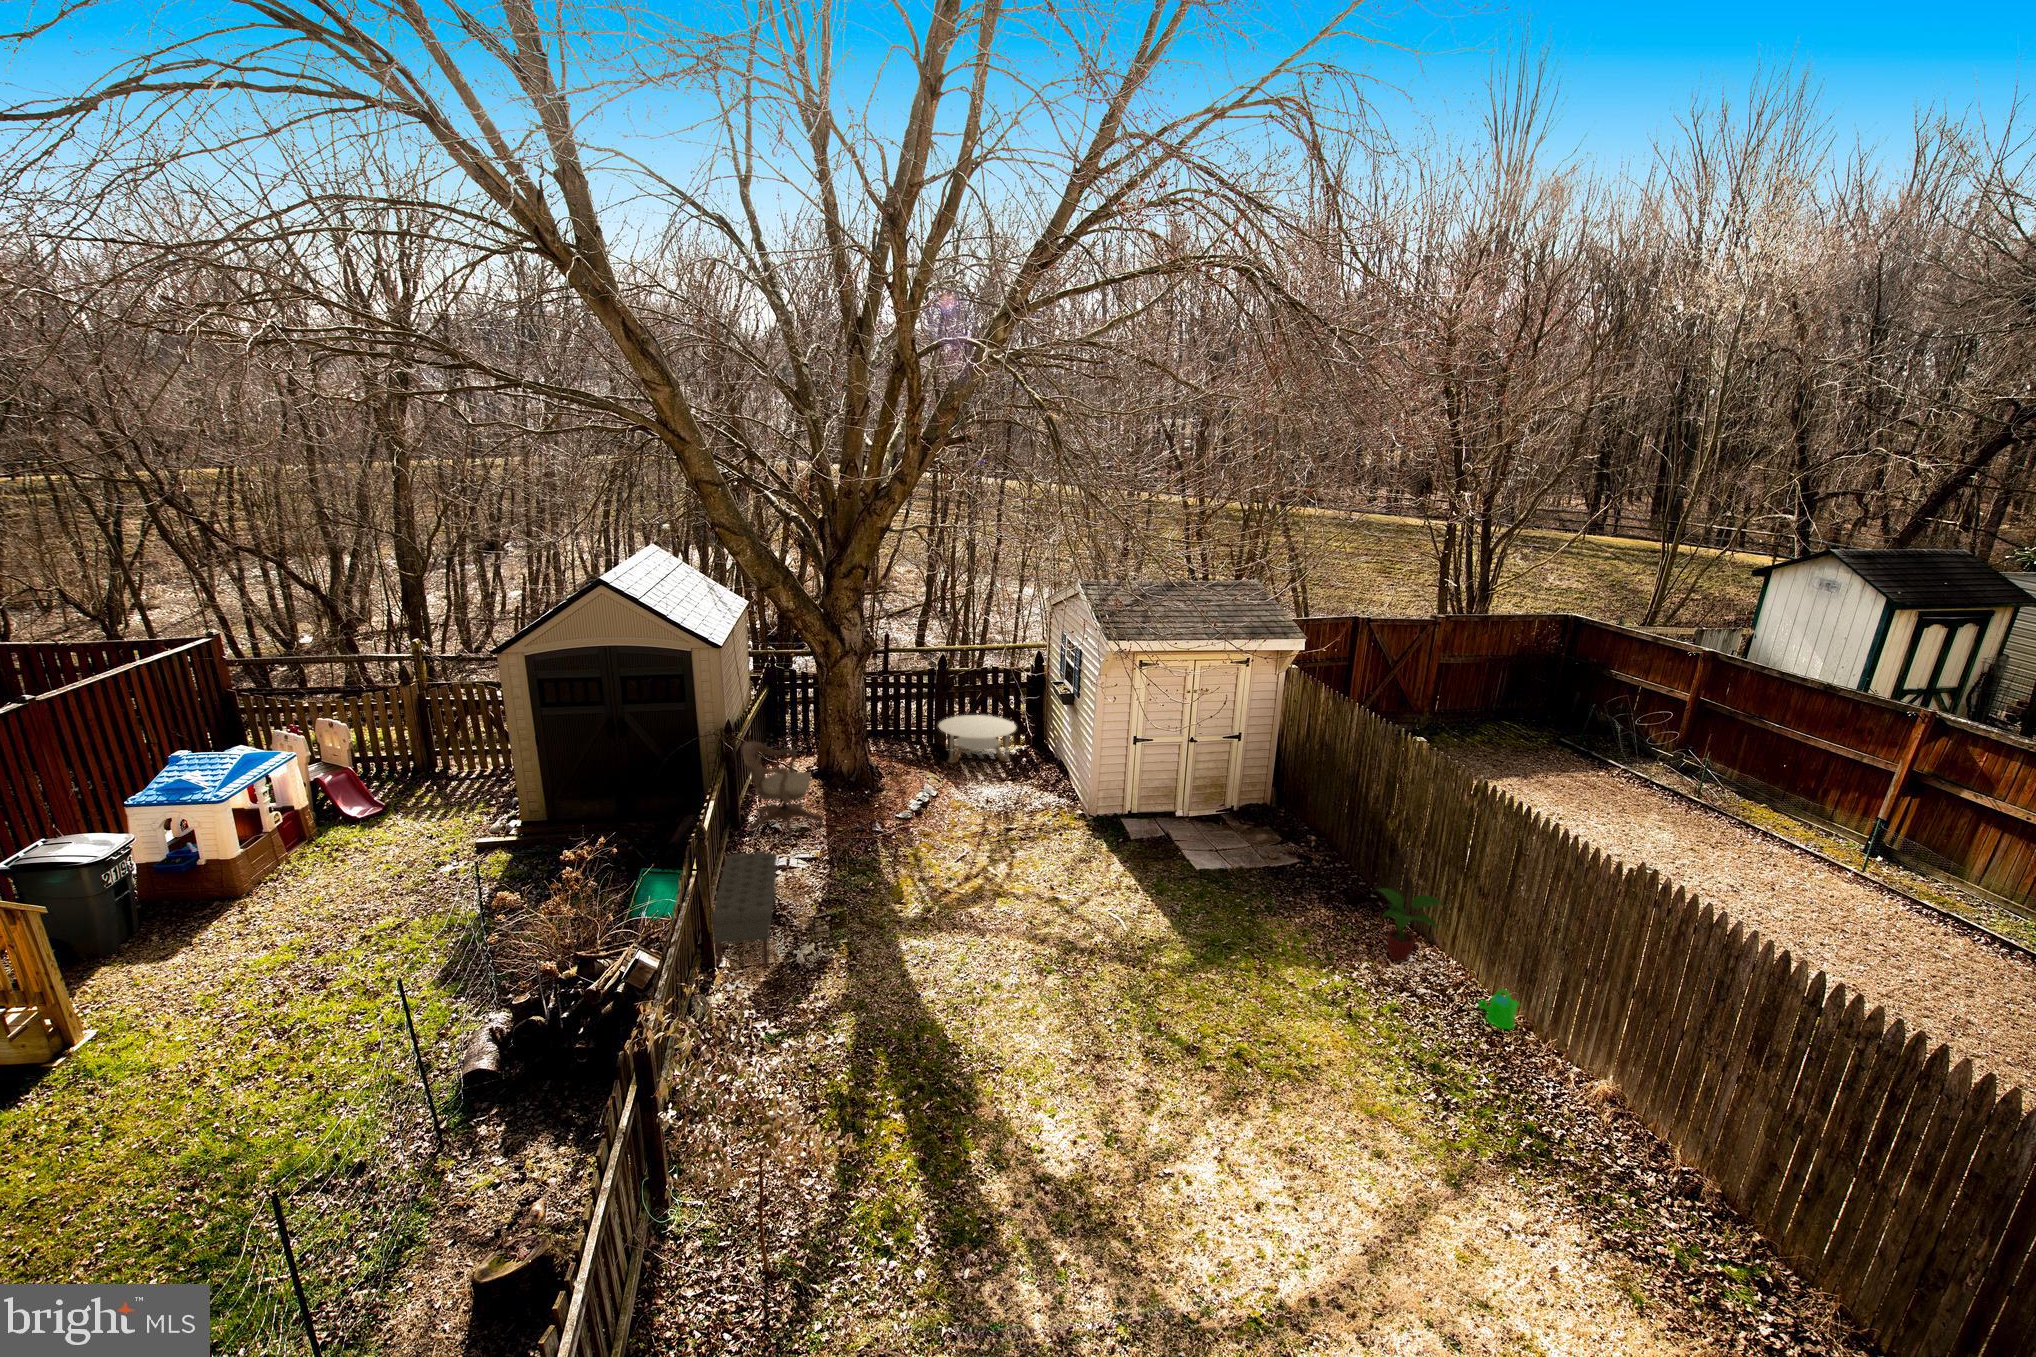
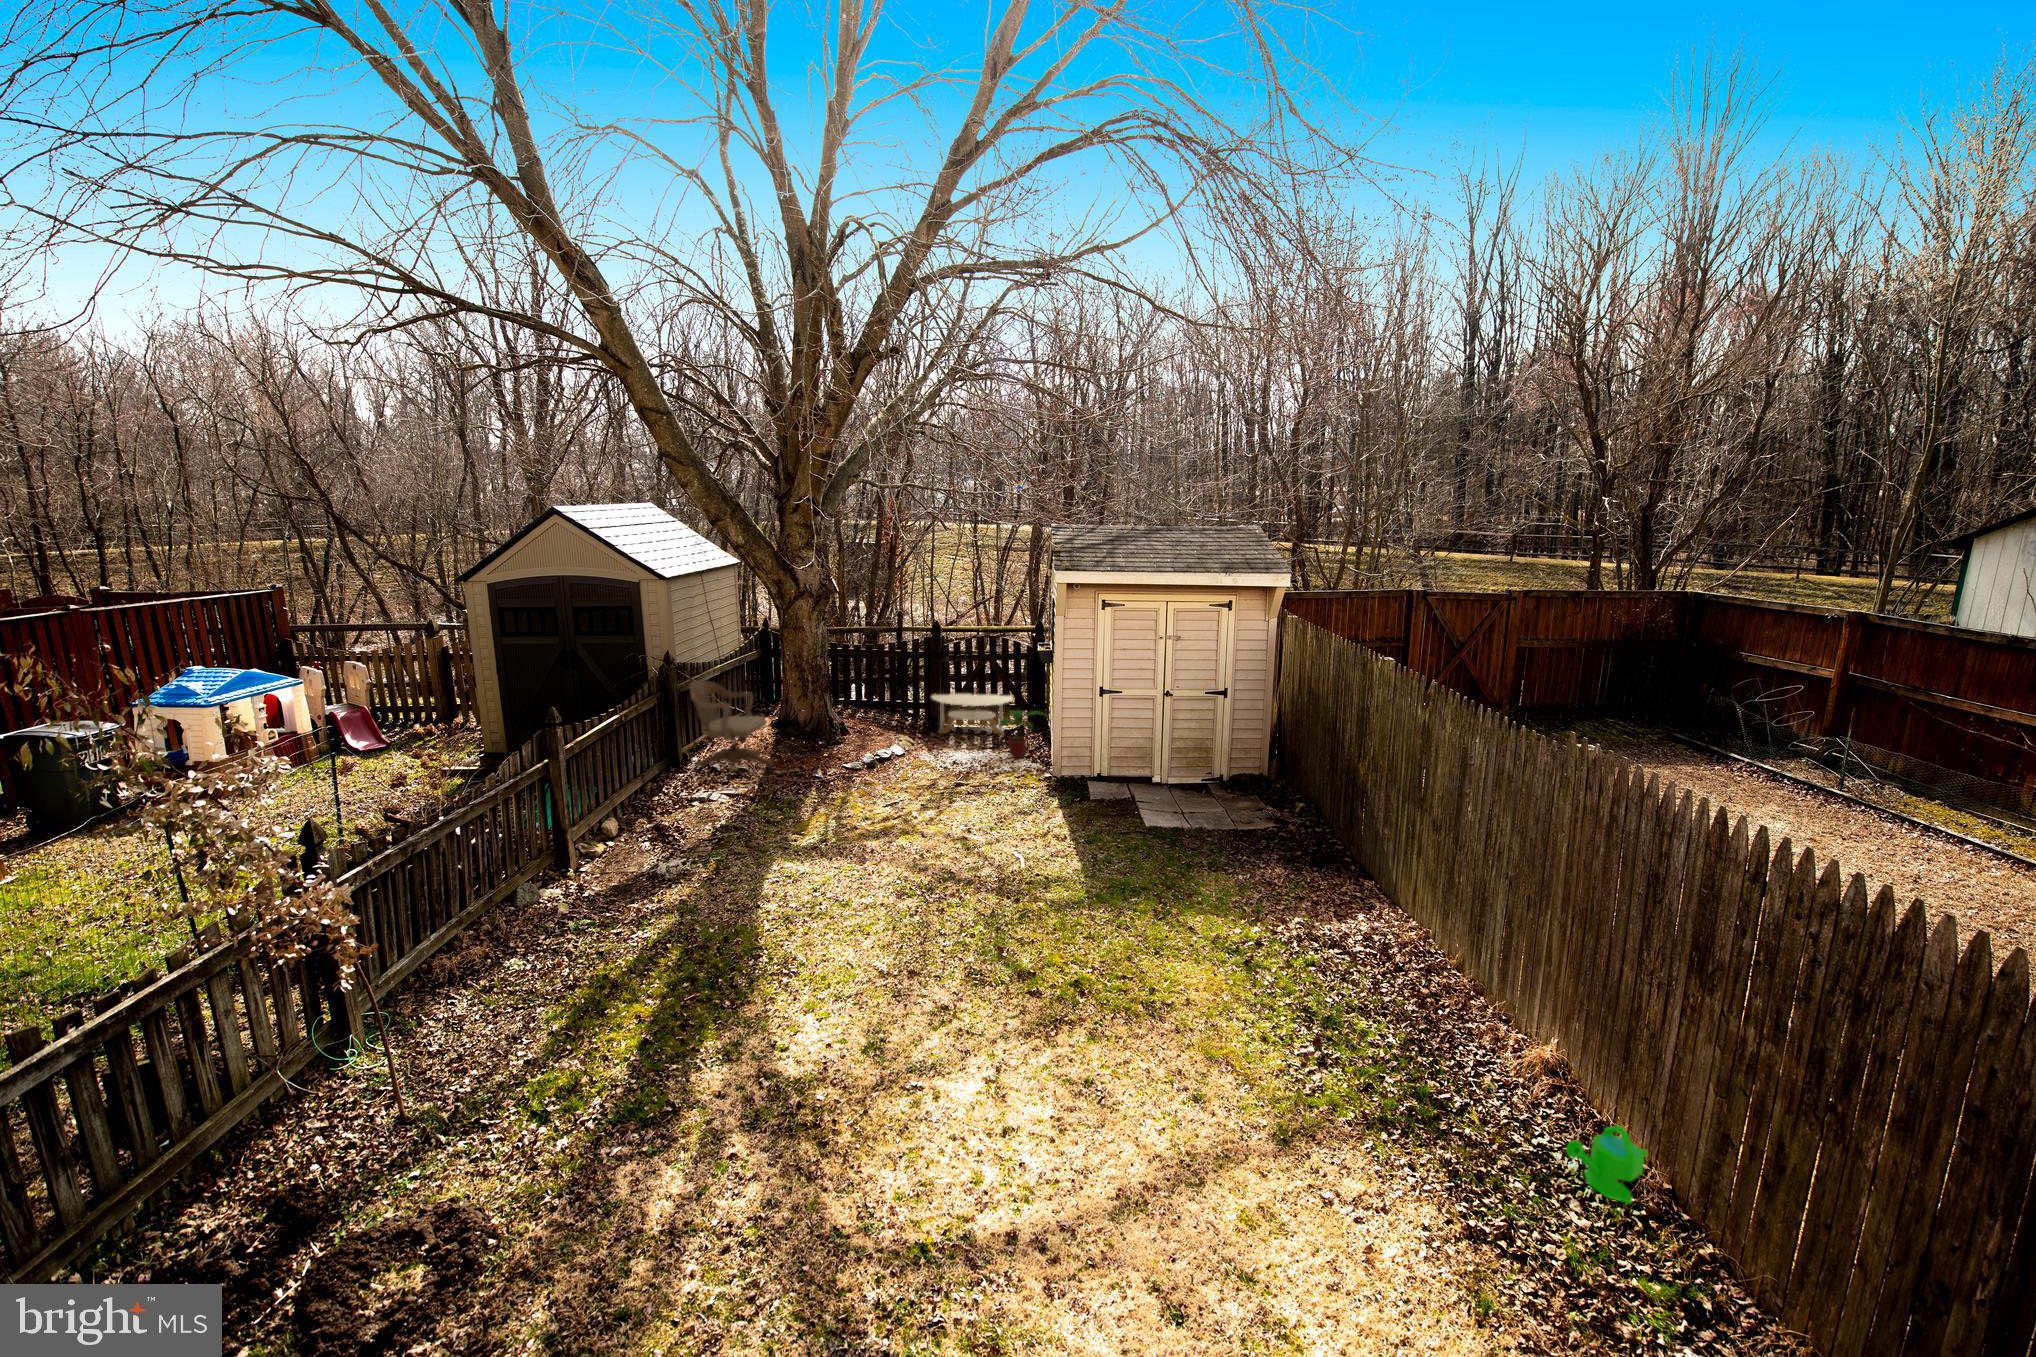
bench: present [711,852,777,967] -> none [563,768,678,871]
potted plant: present [1376,888,1442,962] -> present [1000,710,1046,758]
watering can: present [1478,989,1520,1029] -> present [1566,1125,1648,1203]

